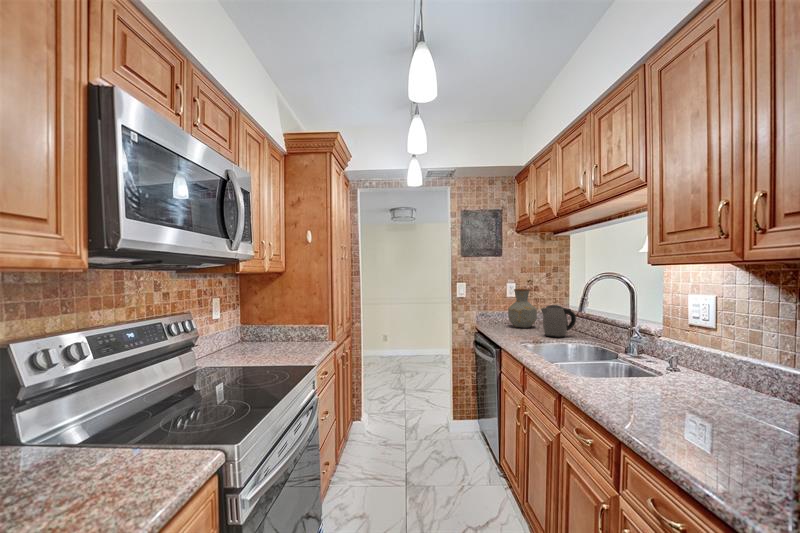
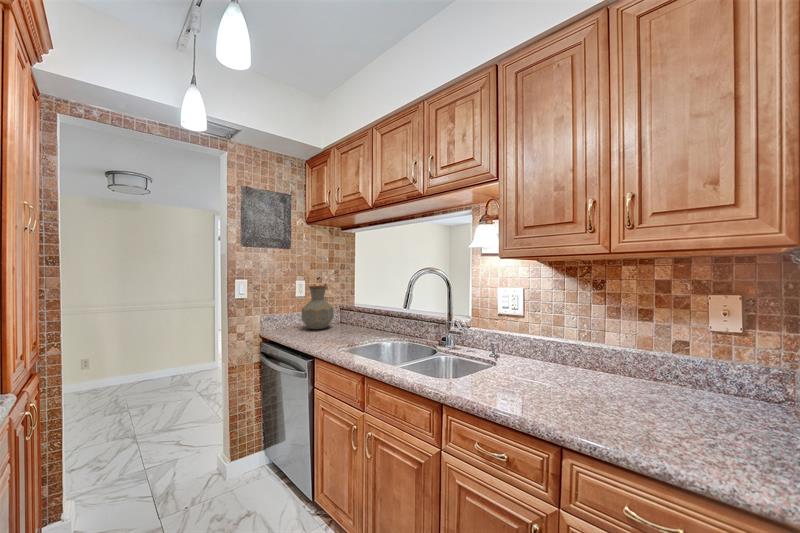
kettle: present [541,305,576,338] -> none [349,302,379,337]

